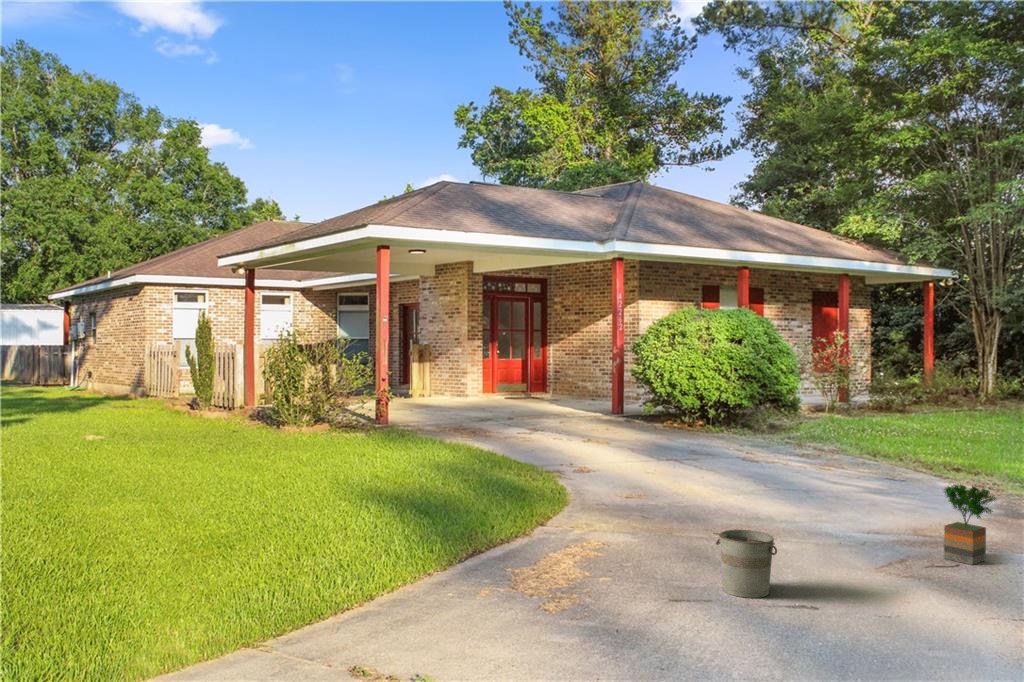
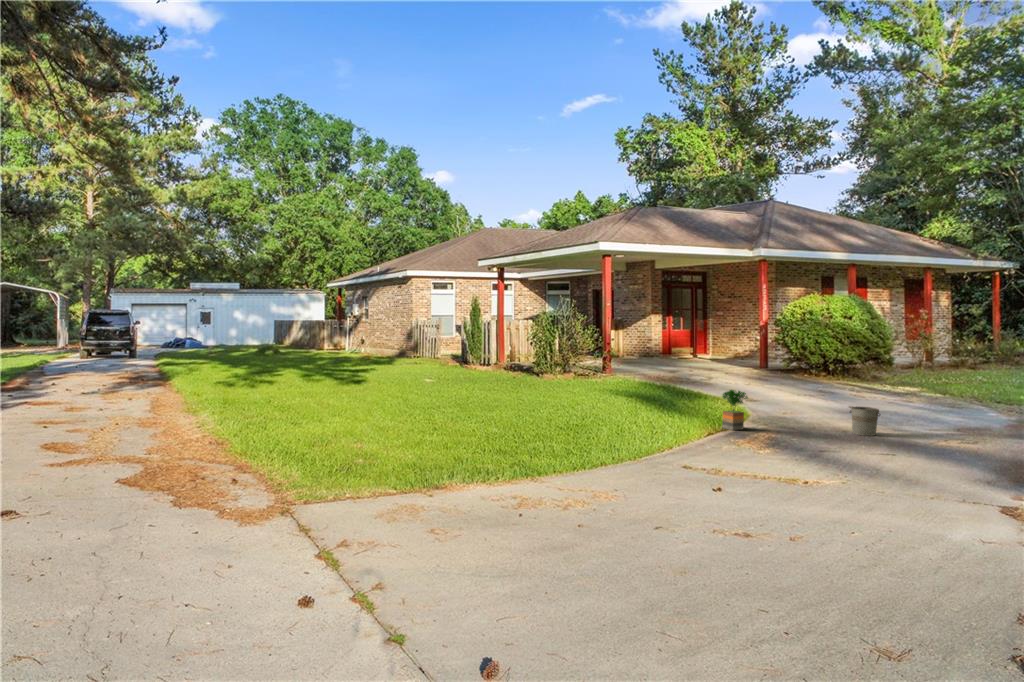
potted tree: present [944,484,996,565] -> present [722,390,748,430]

